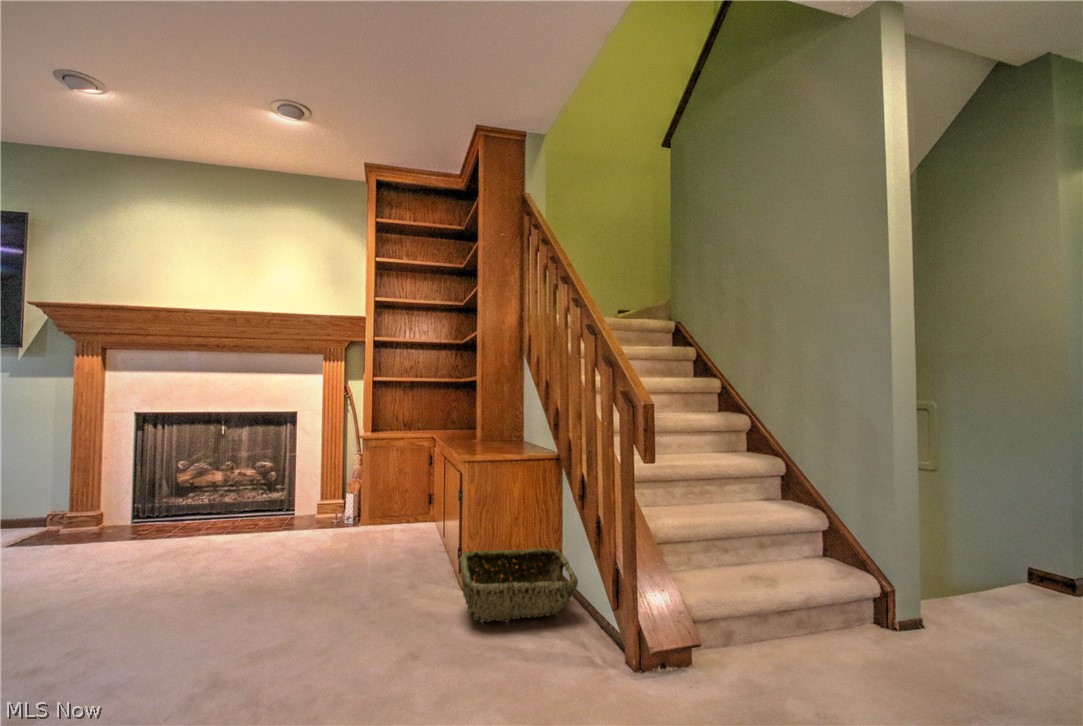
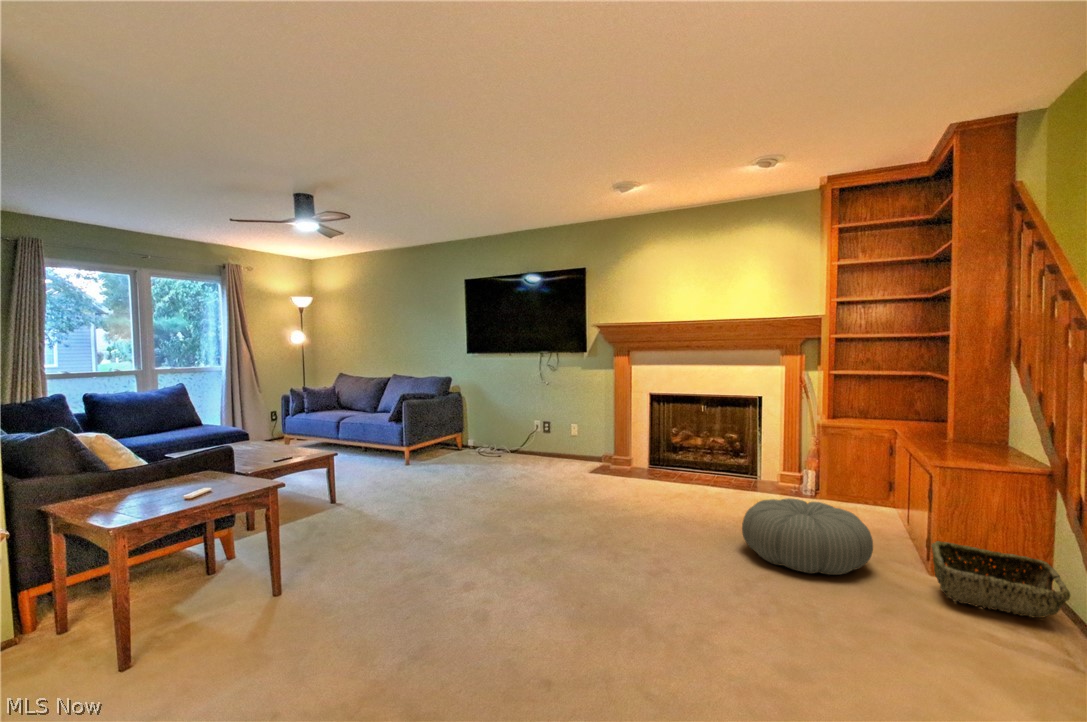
pouf: none [221,532,400,643] -> present [742,499,873,575]

